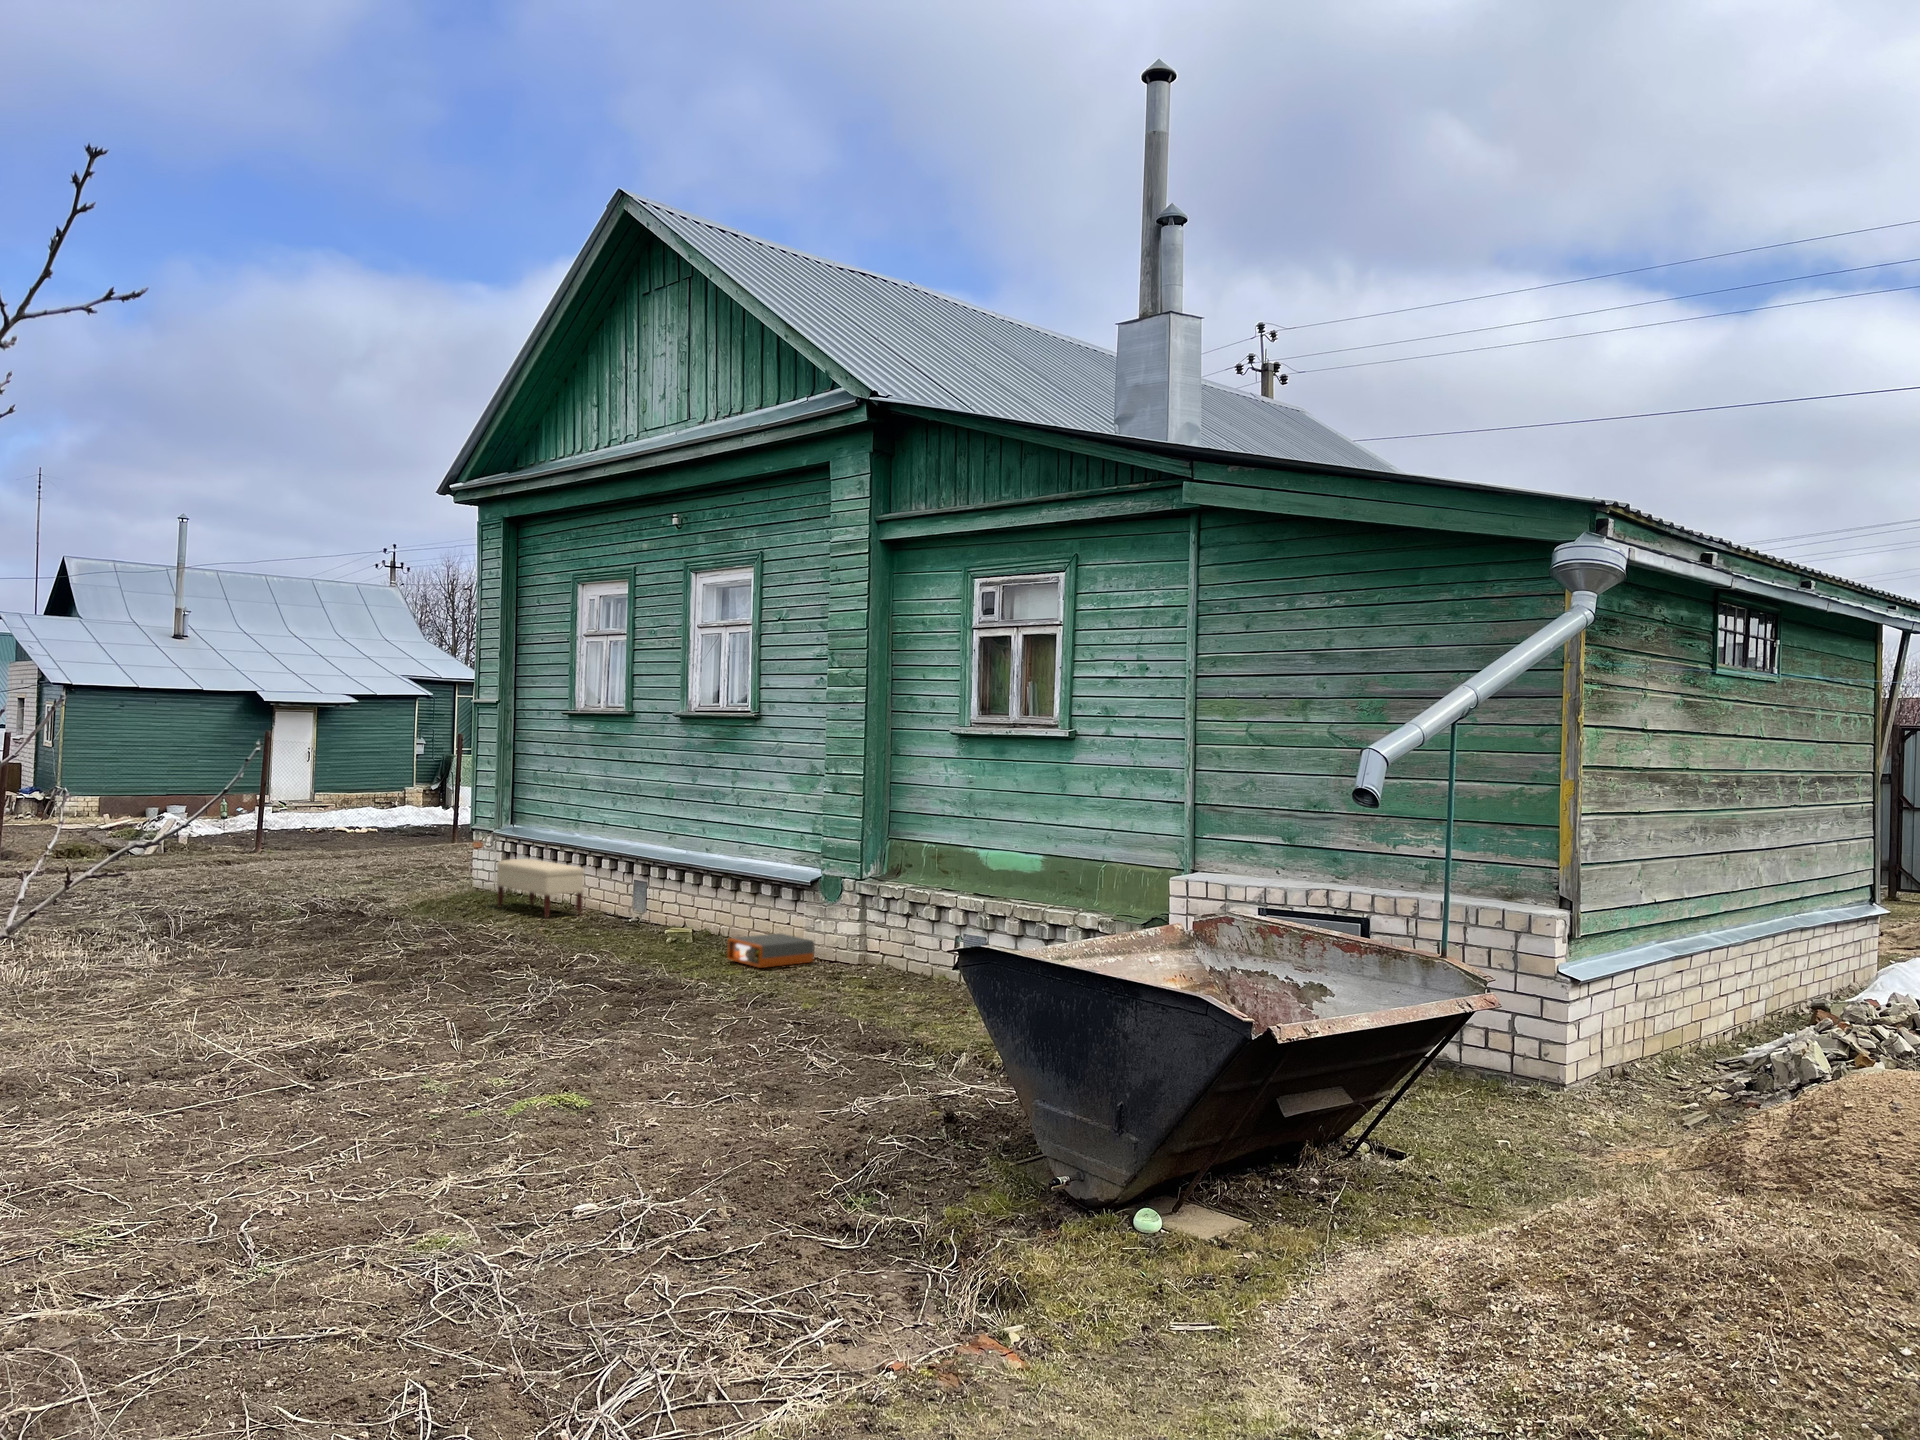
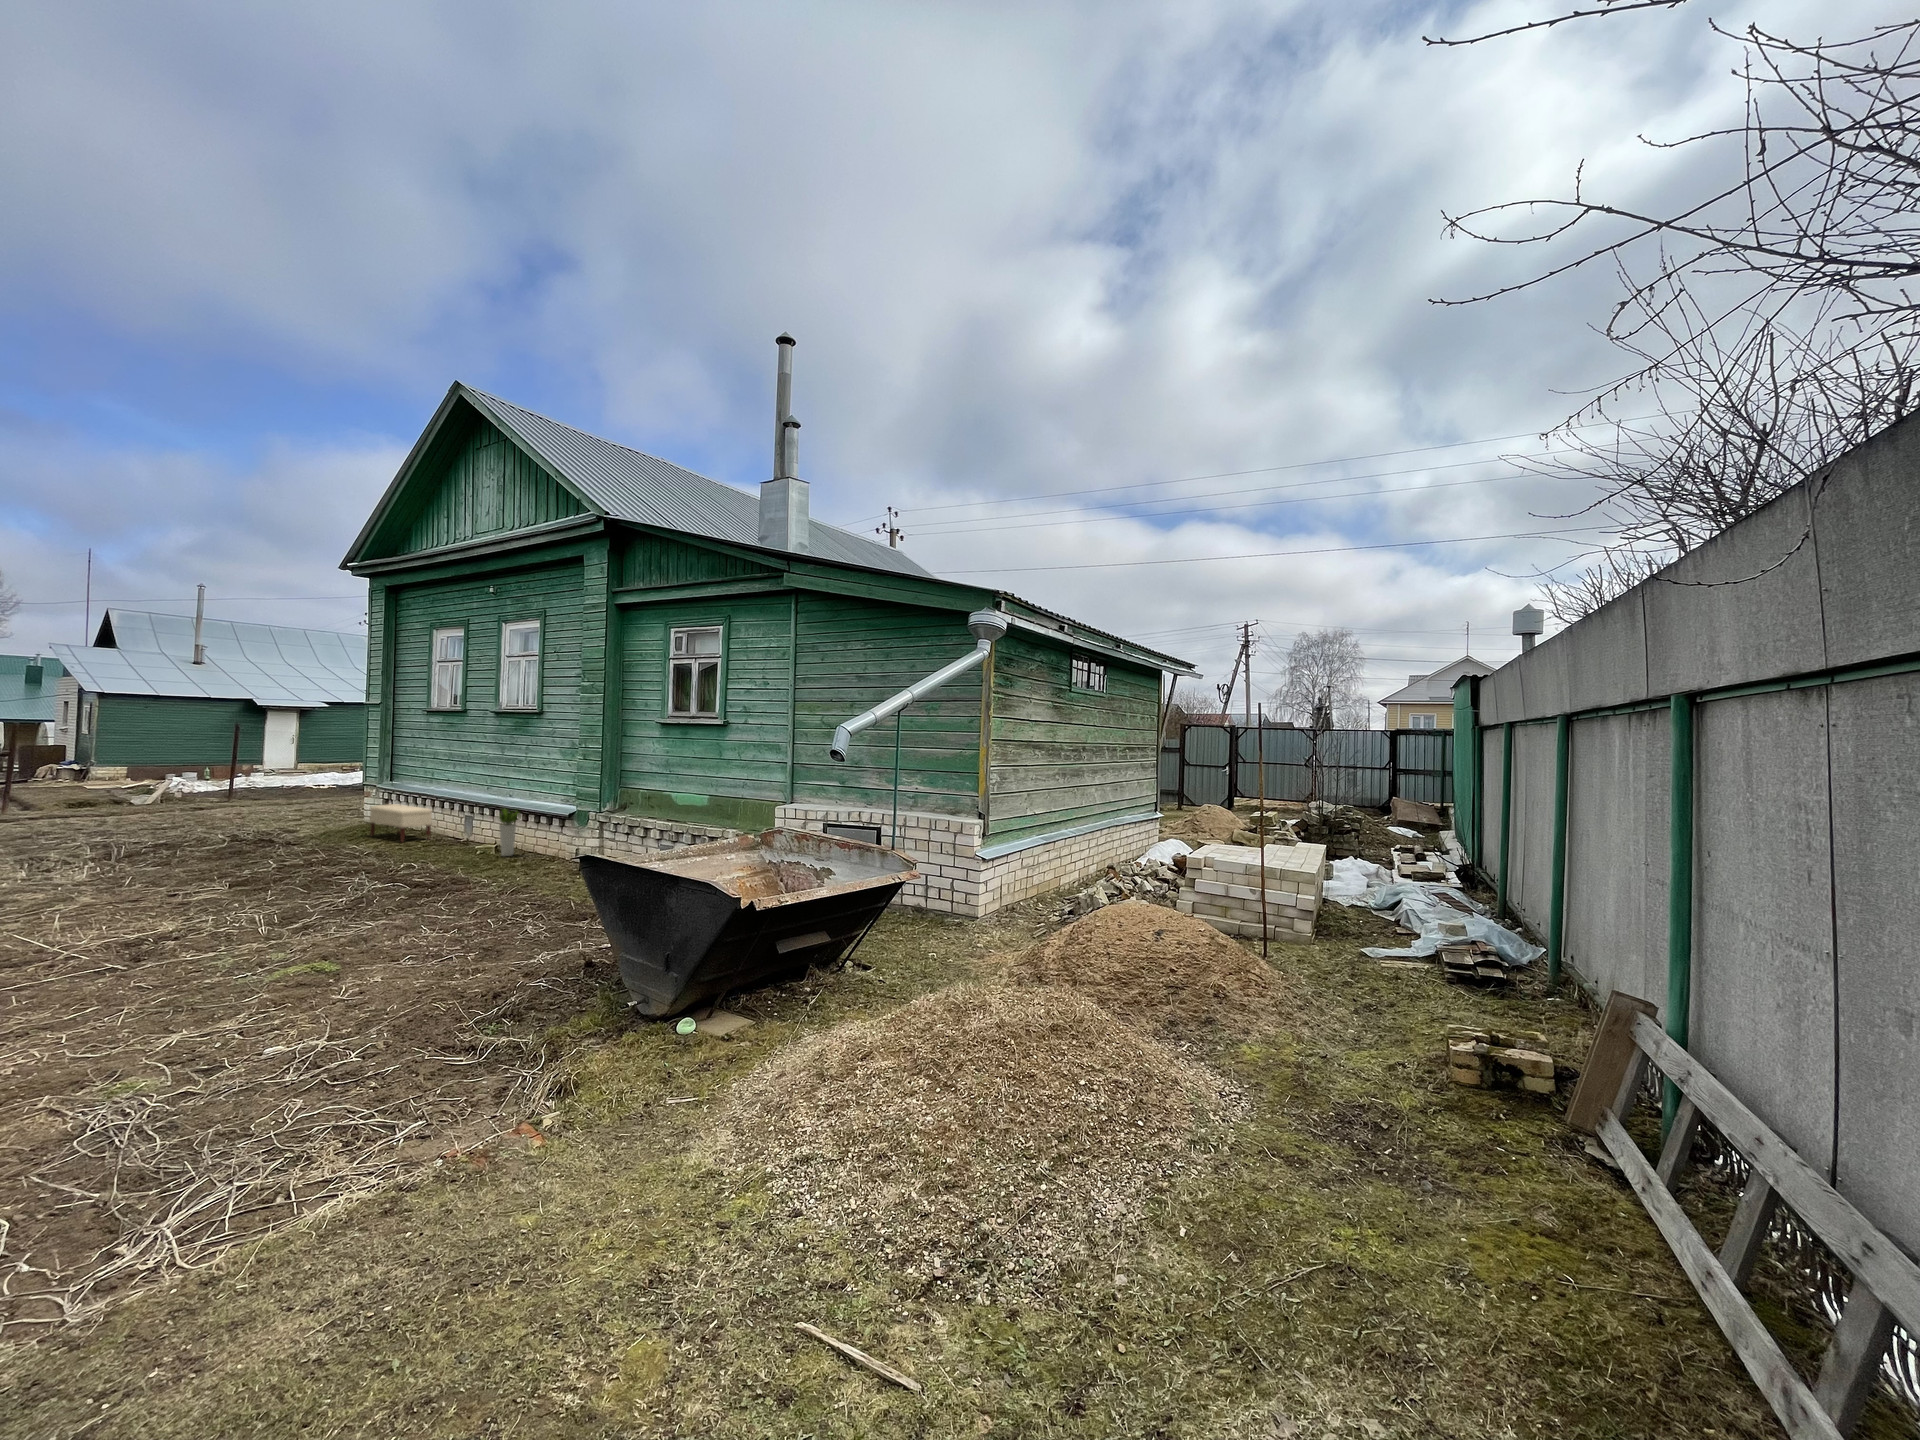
planter: none [690,867,730,945] -> present [499,809,518,856]
storage box: present [727,933,814,968] -> none [512,847,573,870]

